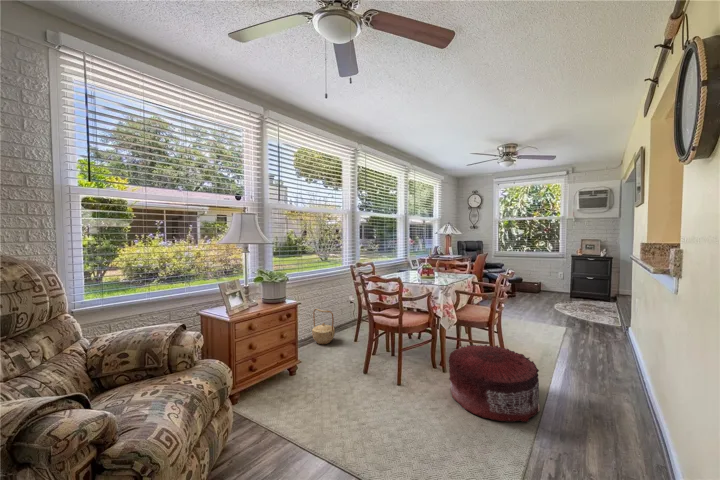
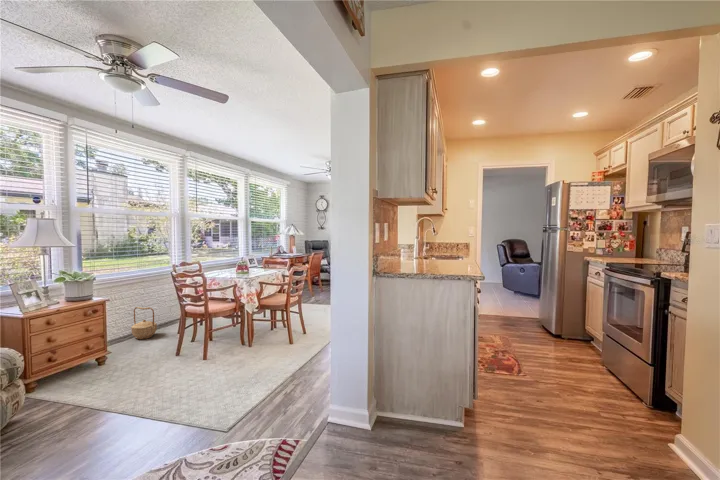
pouf: present [449,345,540,422] -> none [239,319,303,367]

